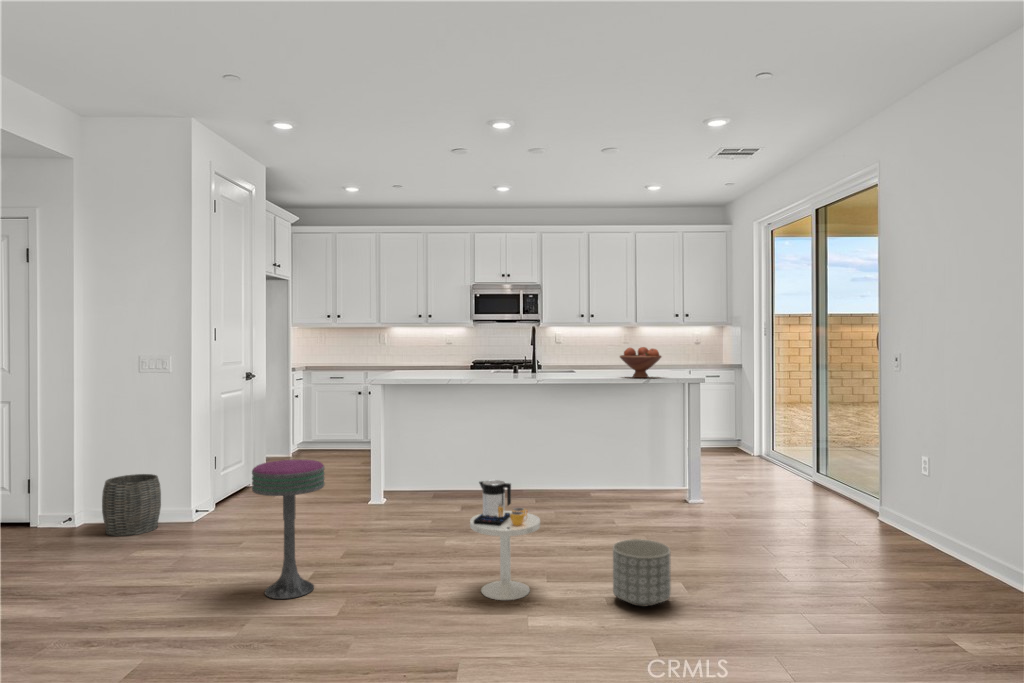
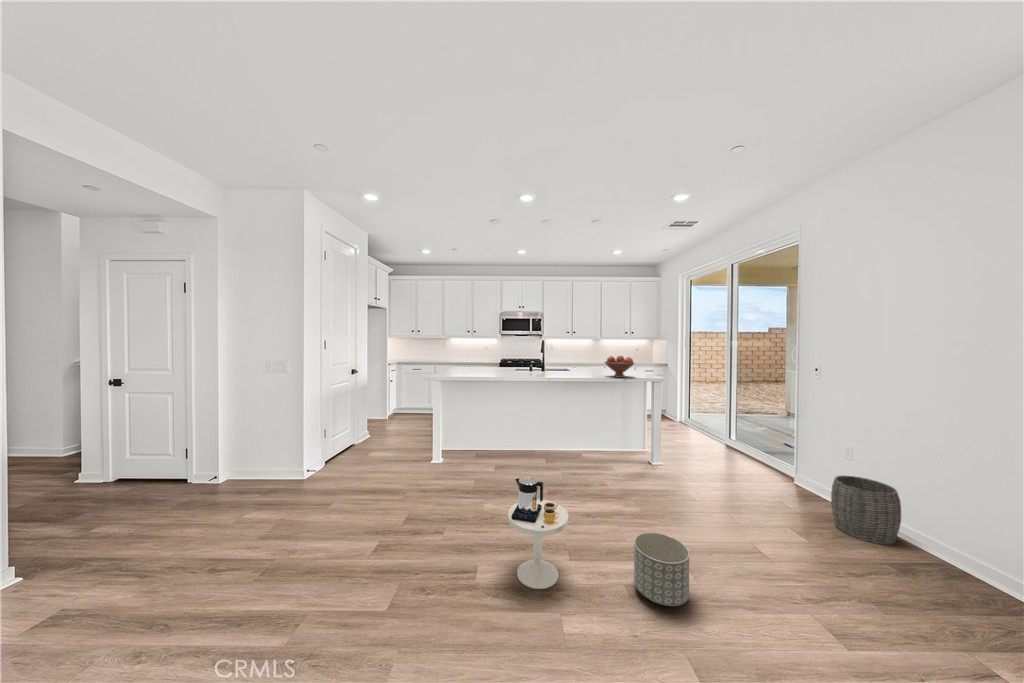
bar stool: present [252,459,325,599] -> none [321,454,386,583]
woven basket: present [102,474,161,536] -> present [831,476,901,545]

